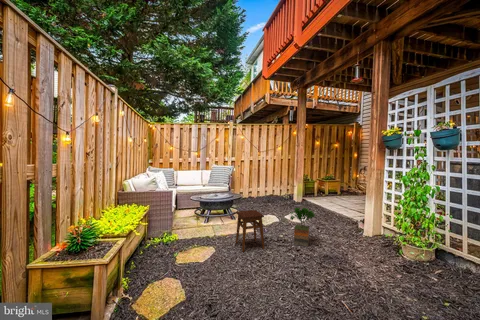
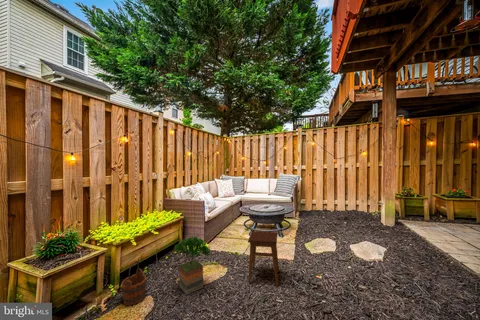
potted tree: present [290,208,315,246] -> present [175,237,210,295]
wooden bucket: none [143,250,167,293] -> present [121,261,147,305]

